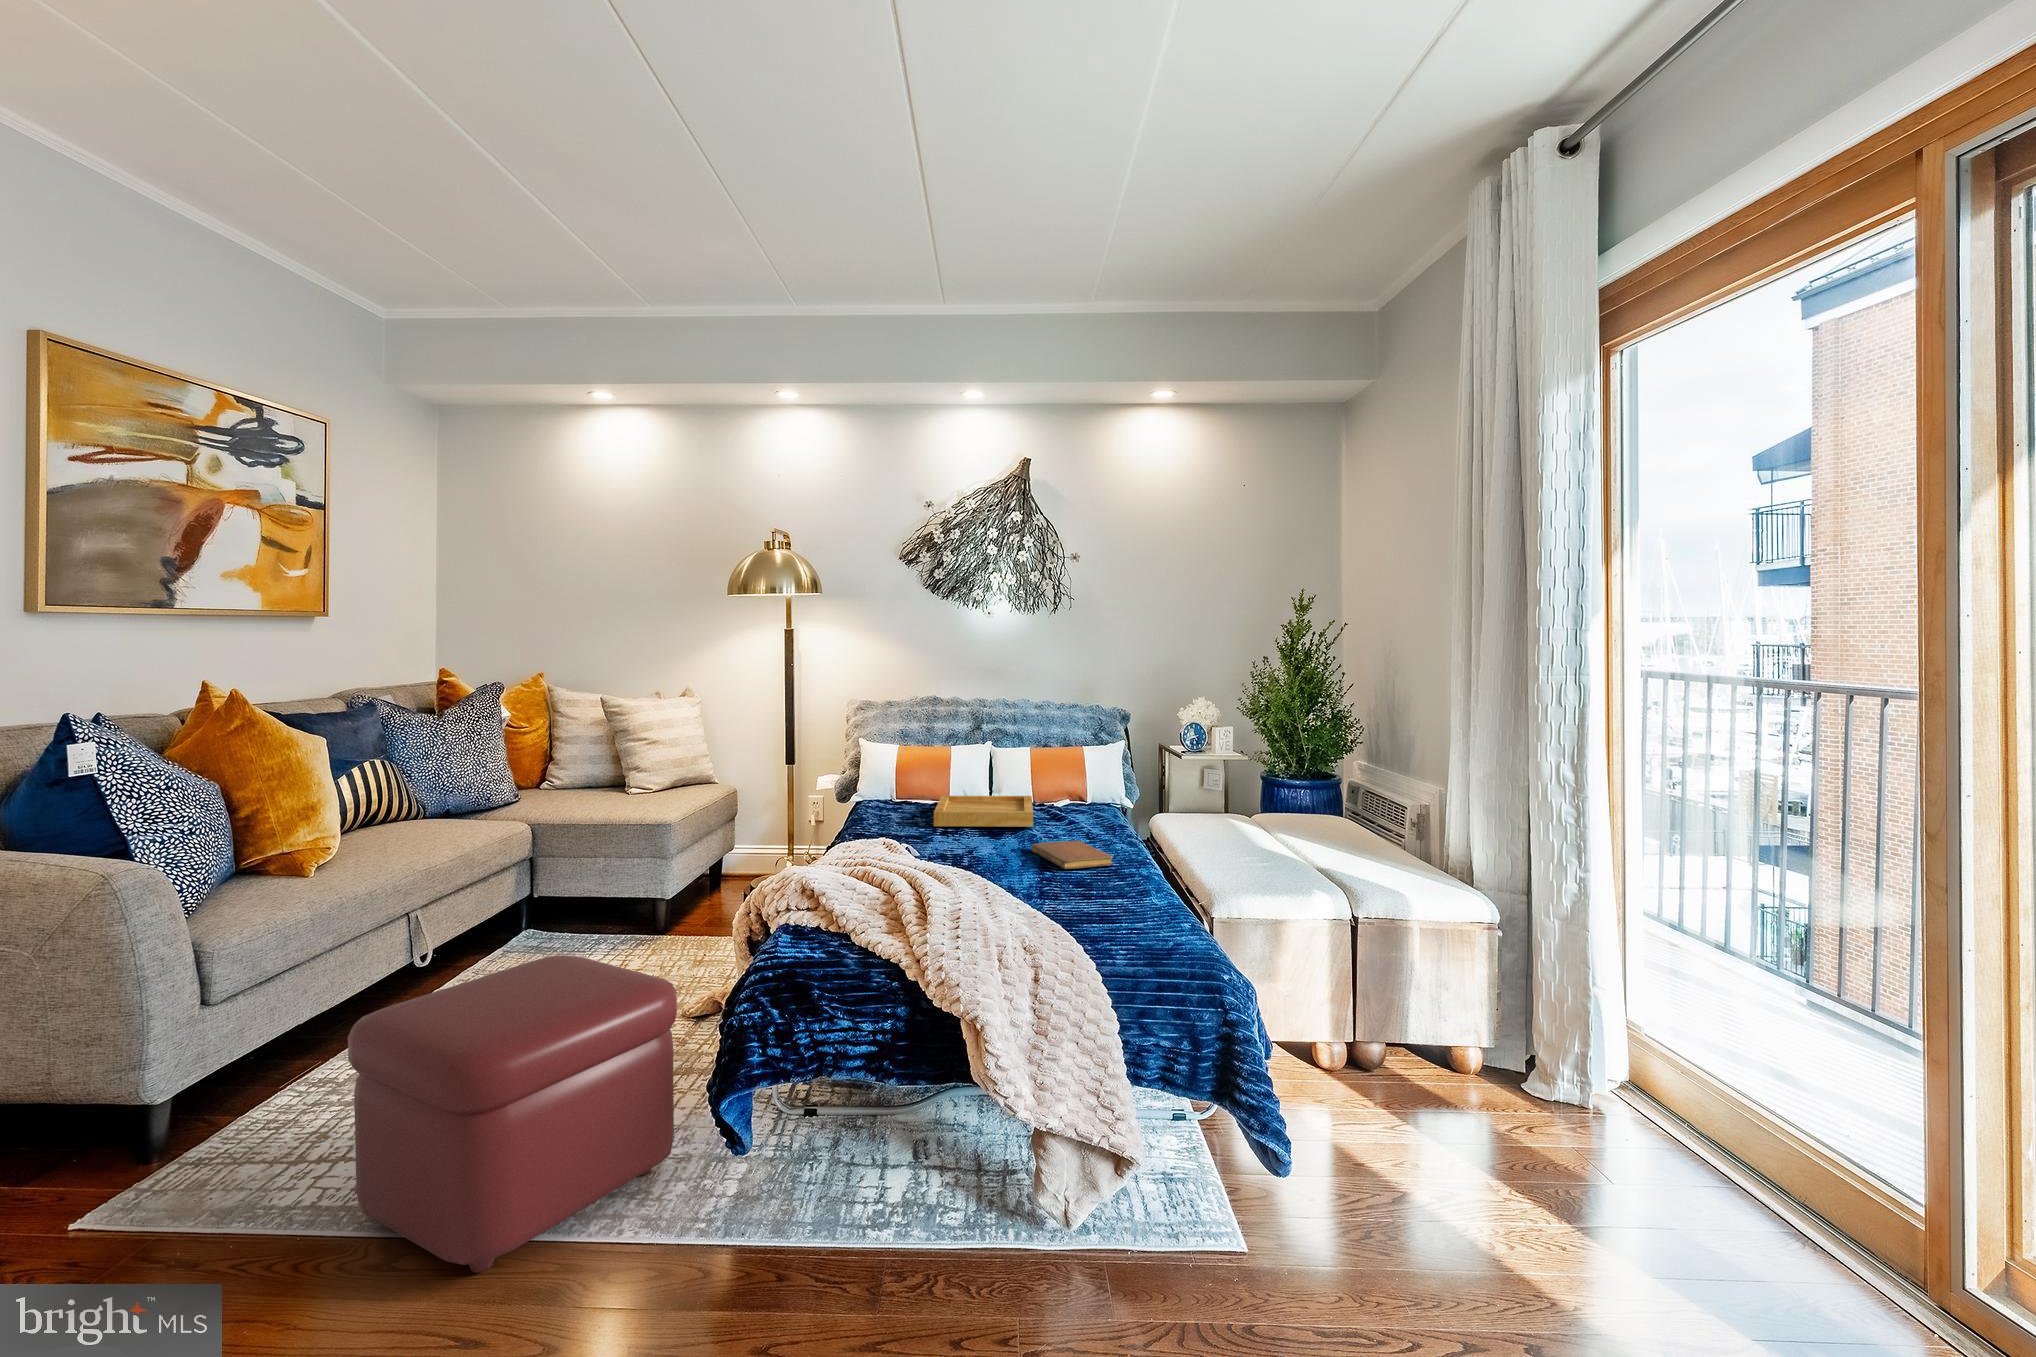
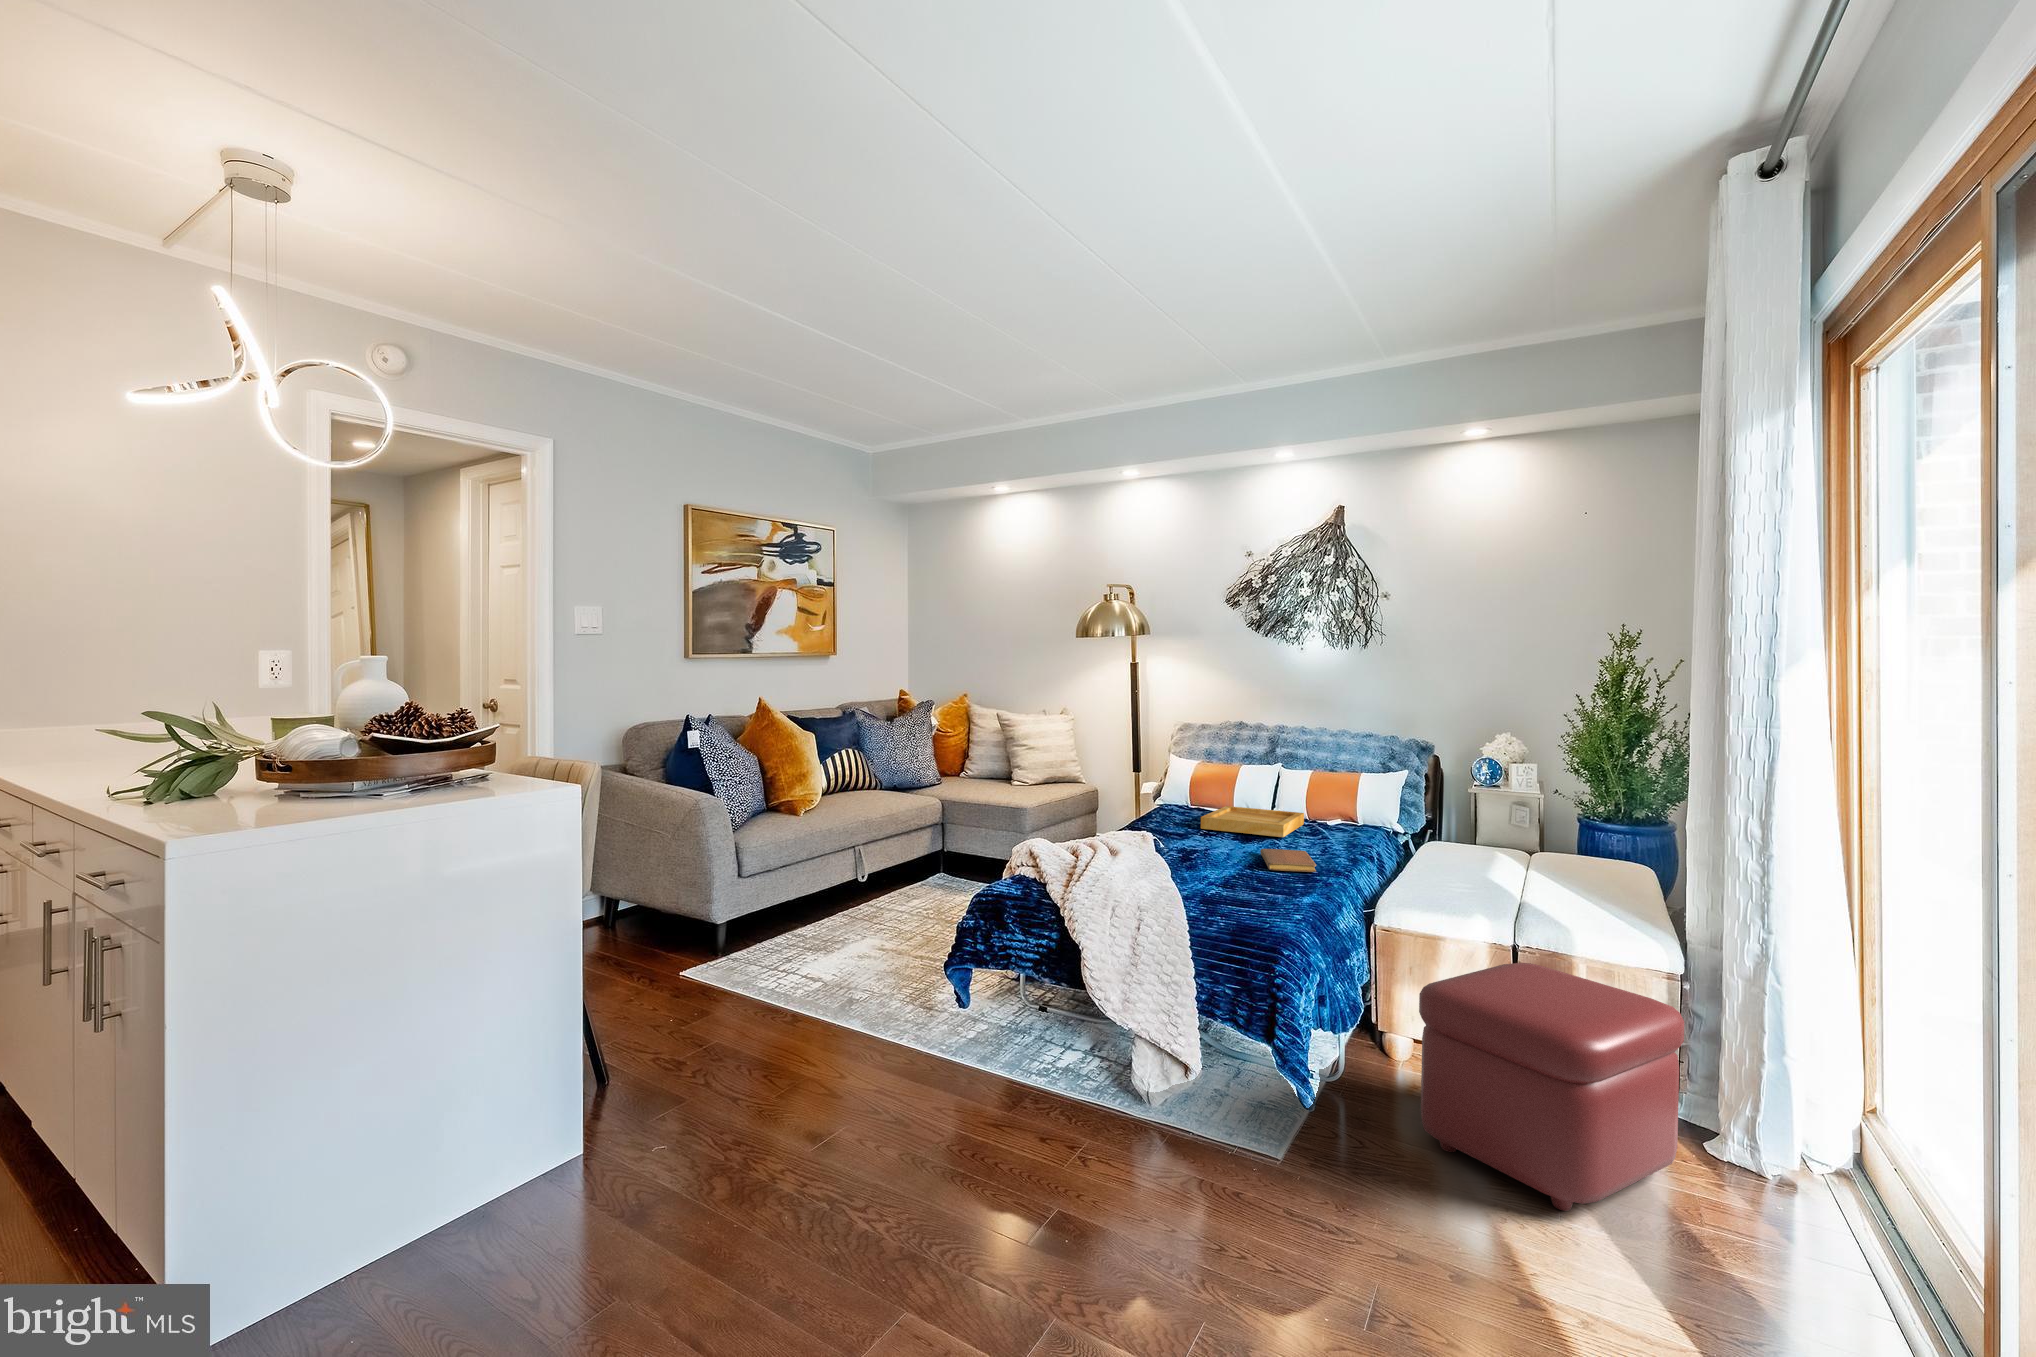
ottoman: present [348,955,677,1273] -> present [1419,963,1684,1211]

